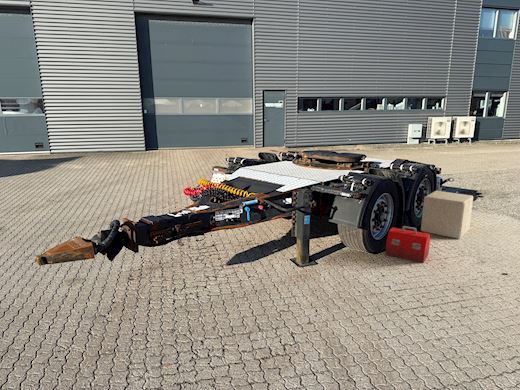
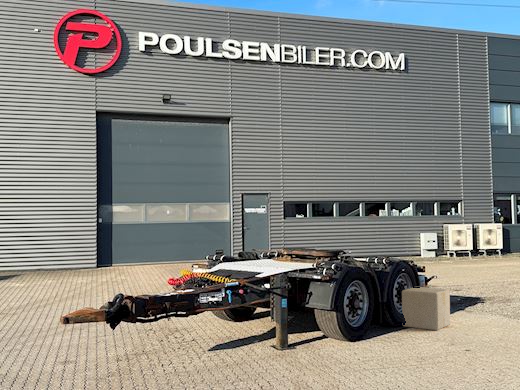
toolbox: present [386,226,430,263] -> none [362,313,402,345]

